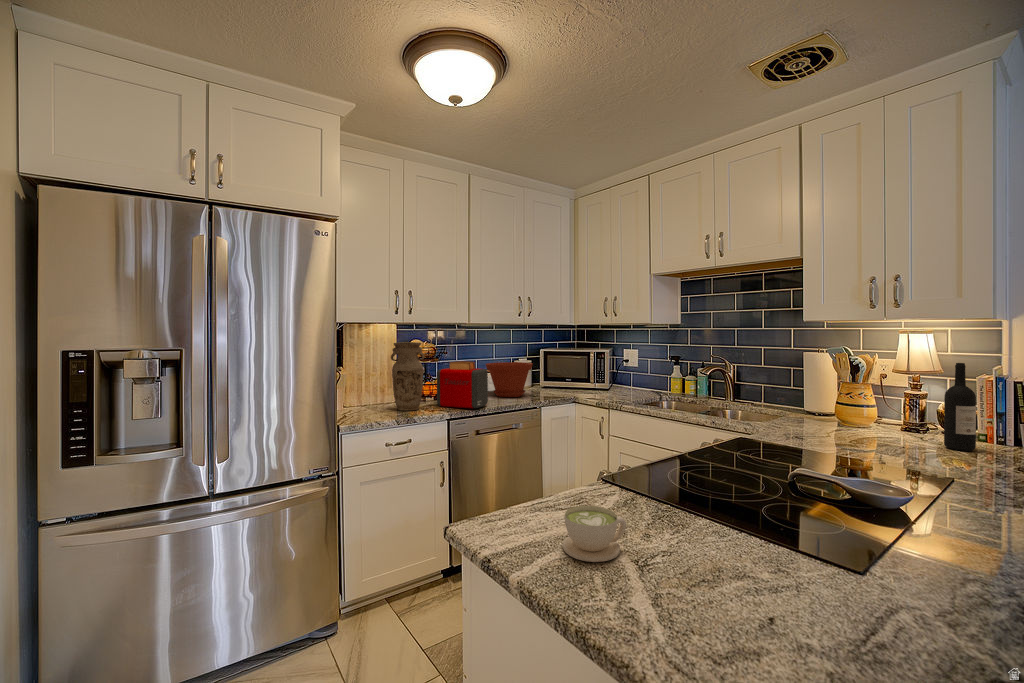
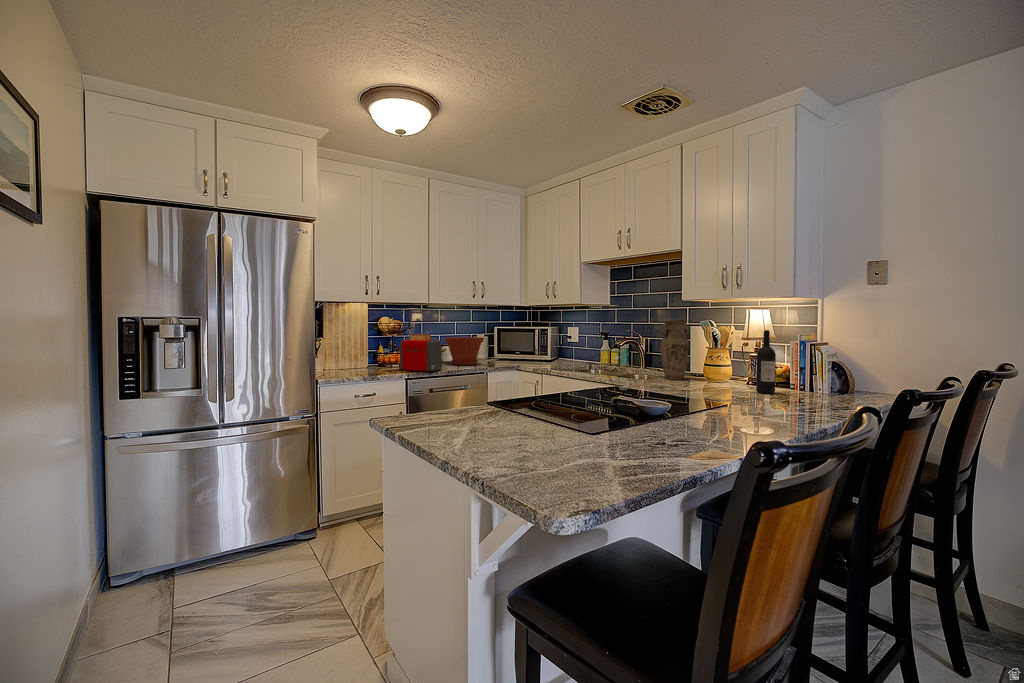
vase: present [391,342,424,411] -> present [661,320,689,379]
coffee cup: present [563,506,626,562] -> none [434,404,471,430]

